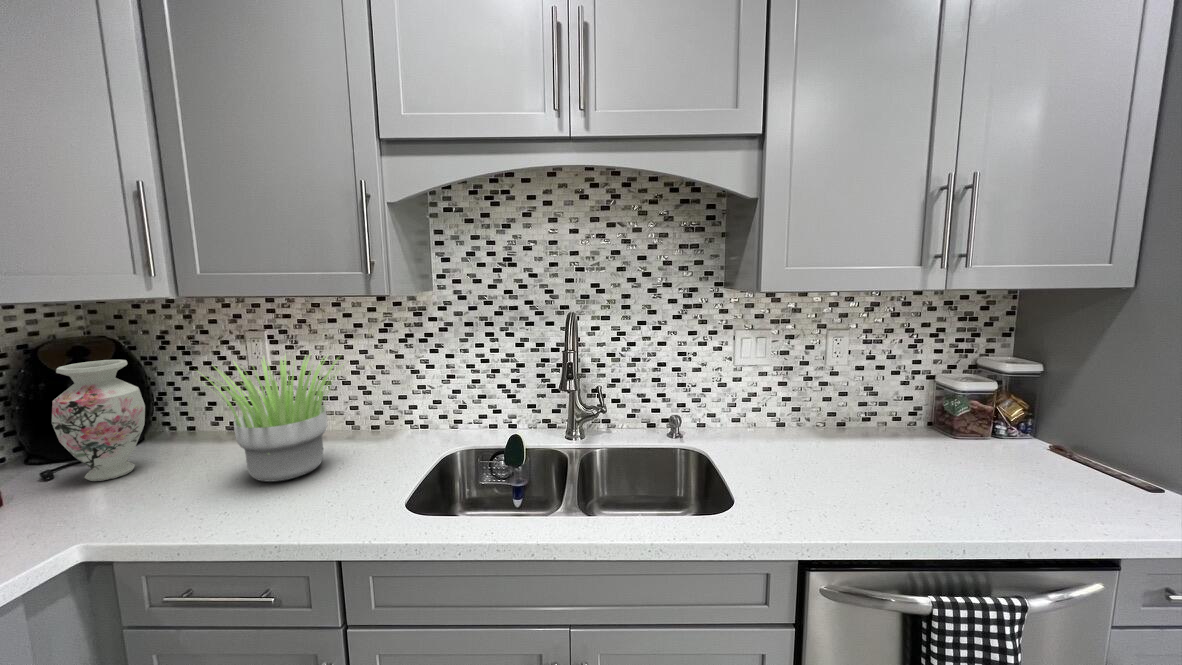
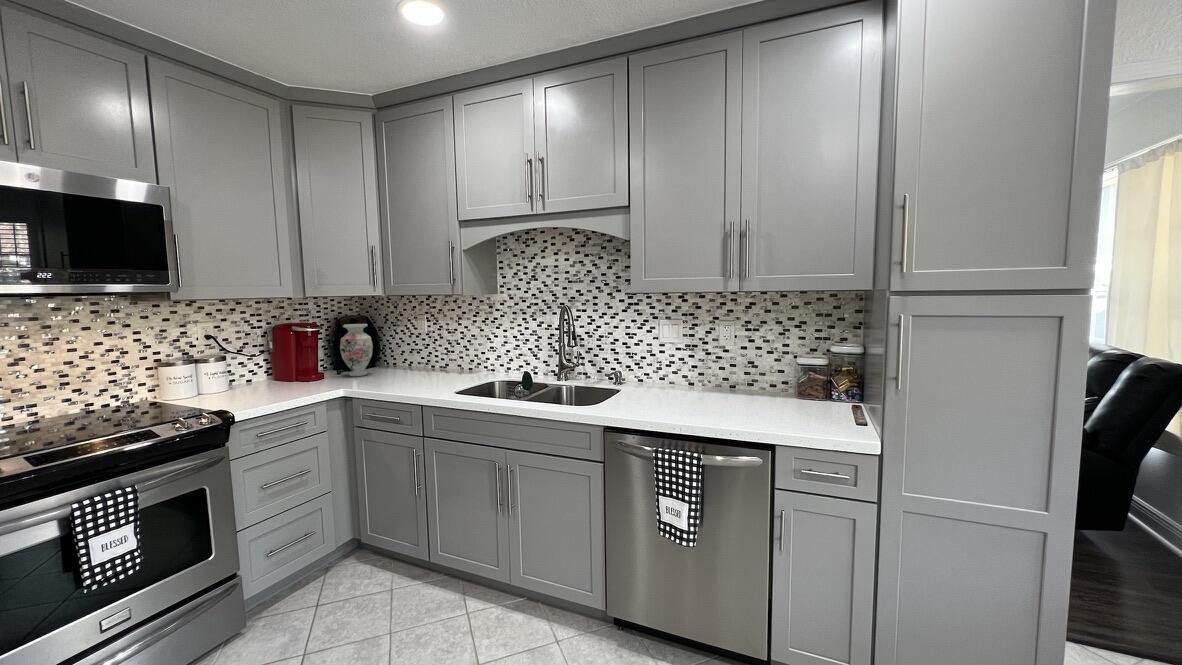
potted plant: present [206,355,343,482] -> none [383,324,451,382]

